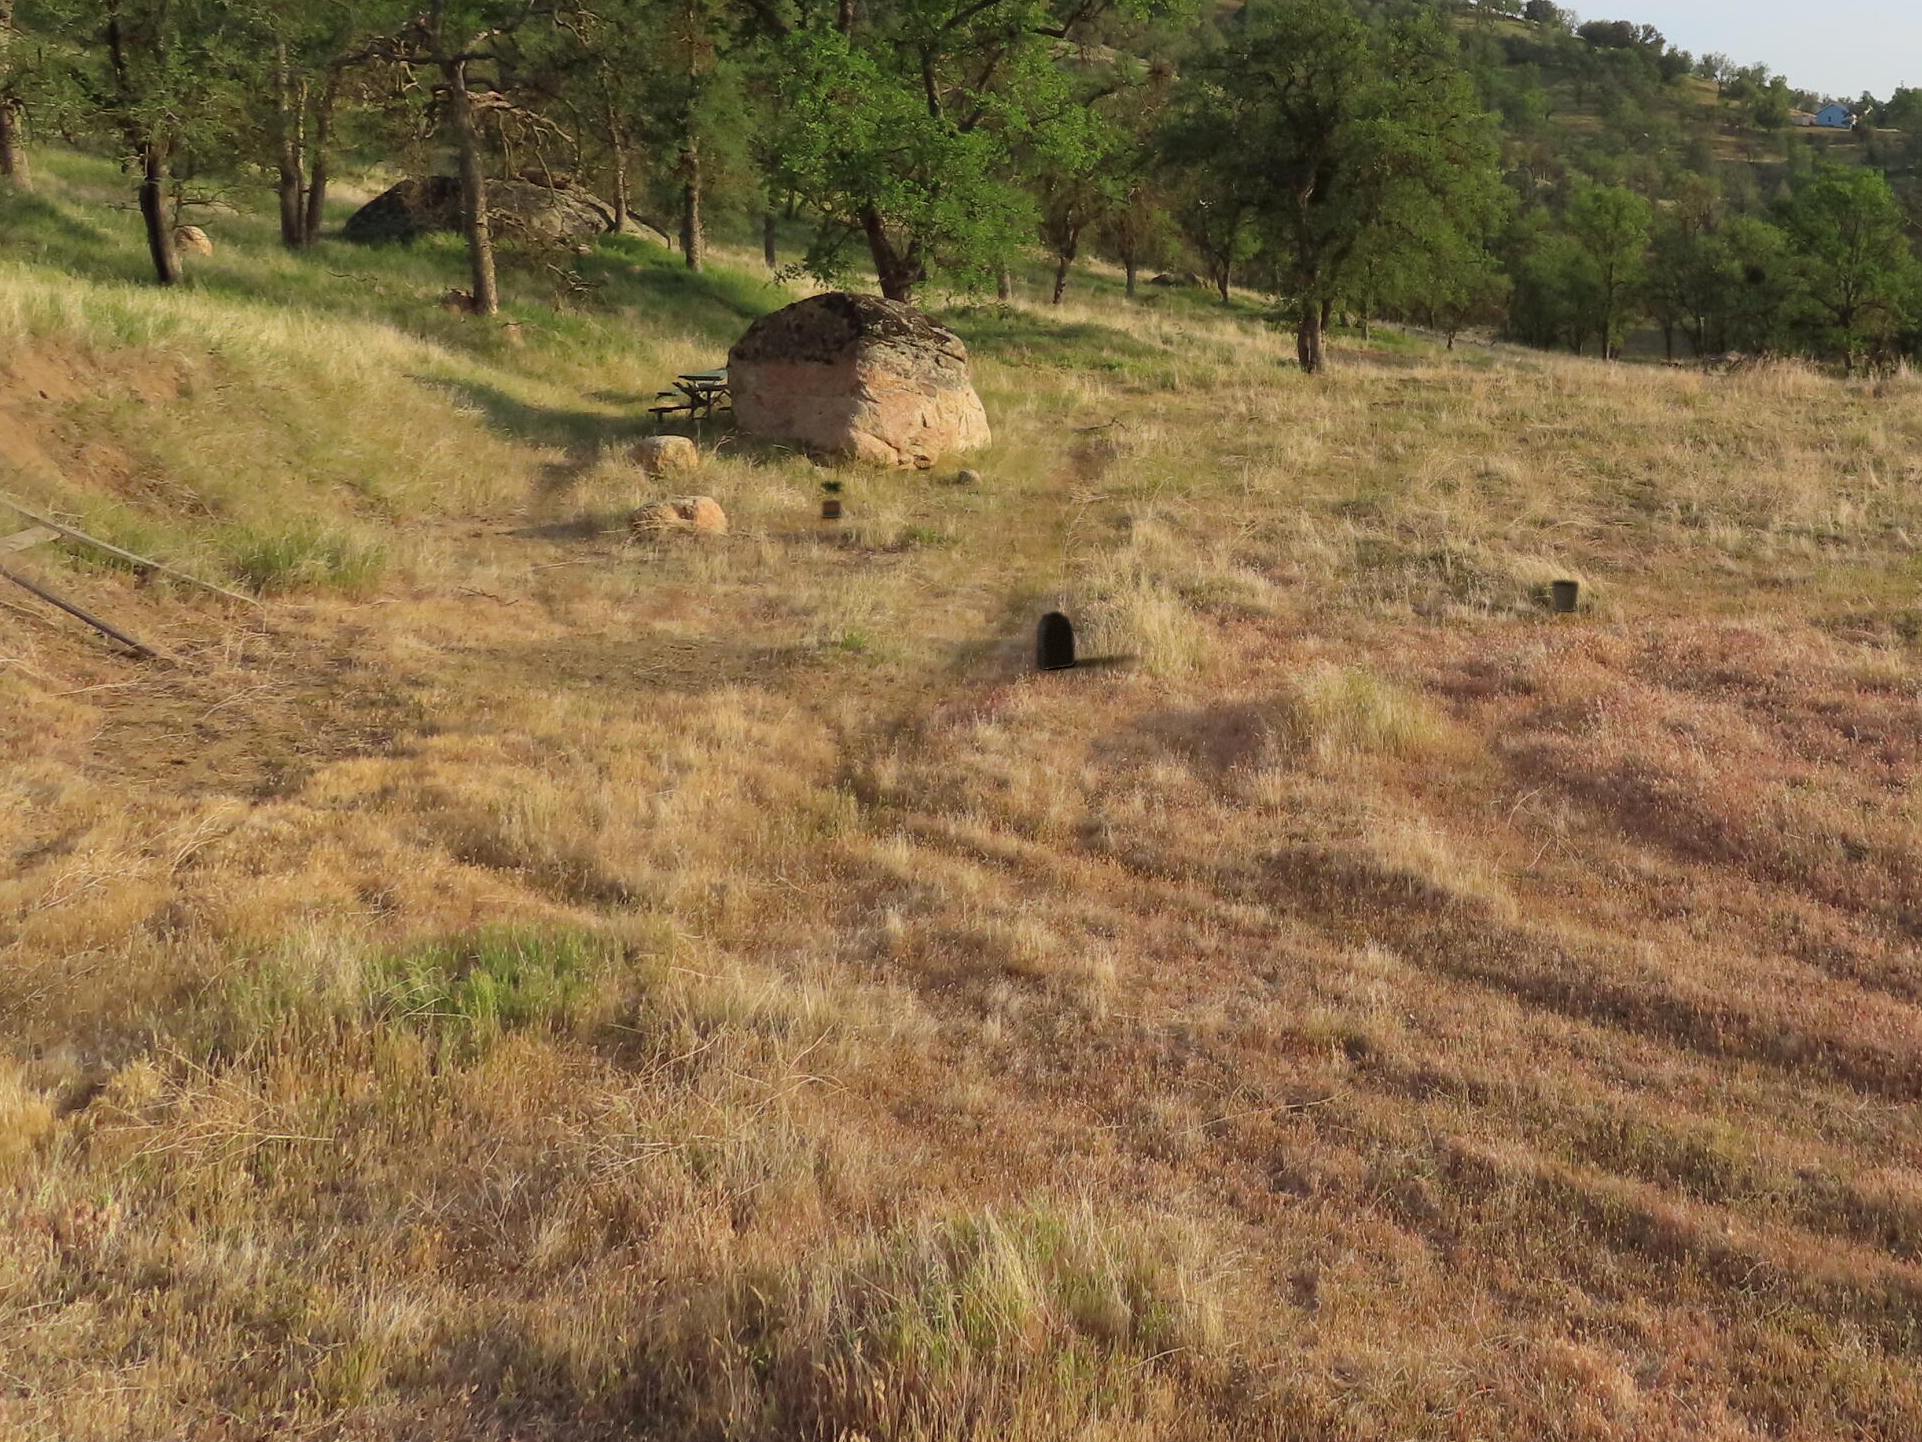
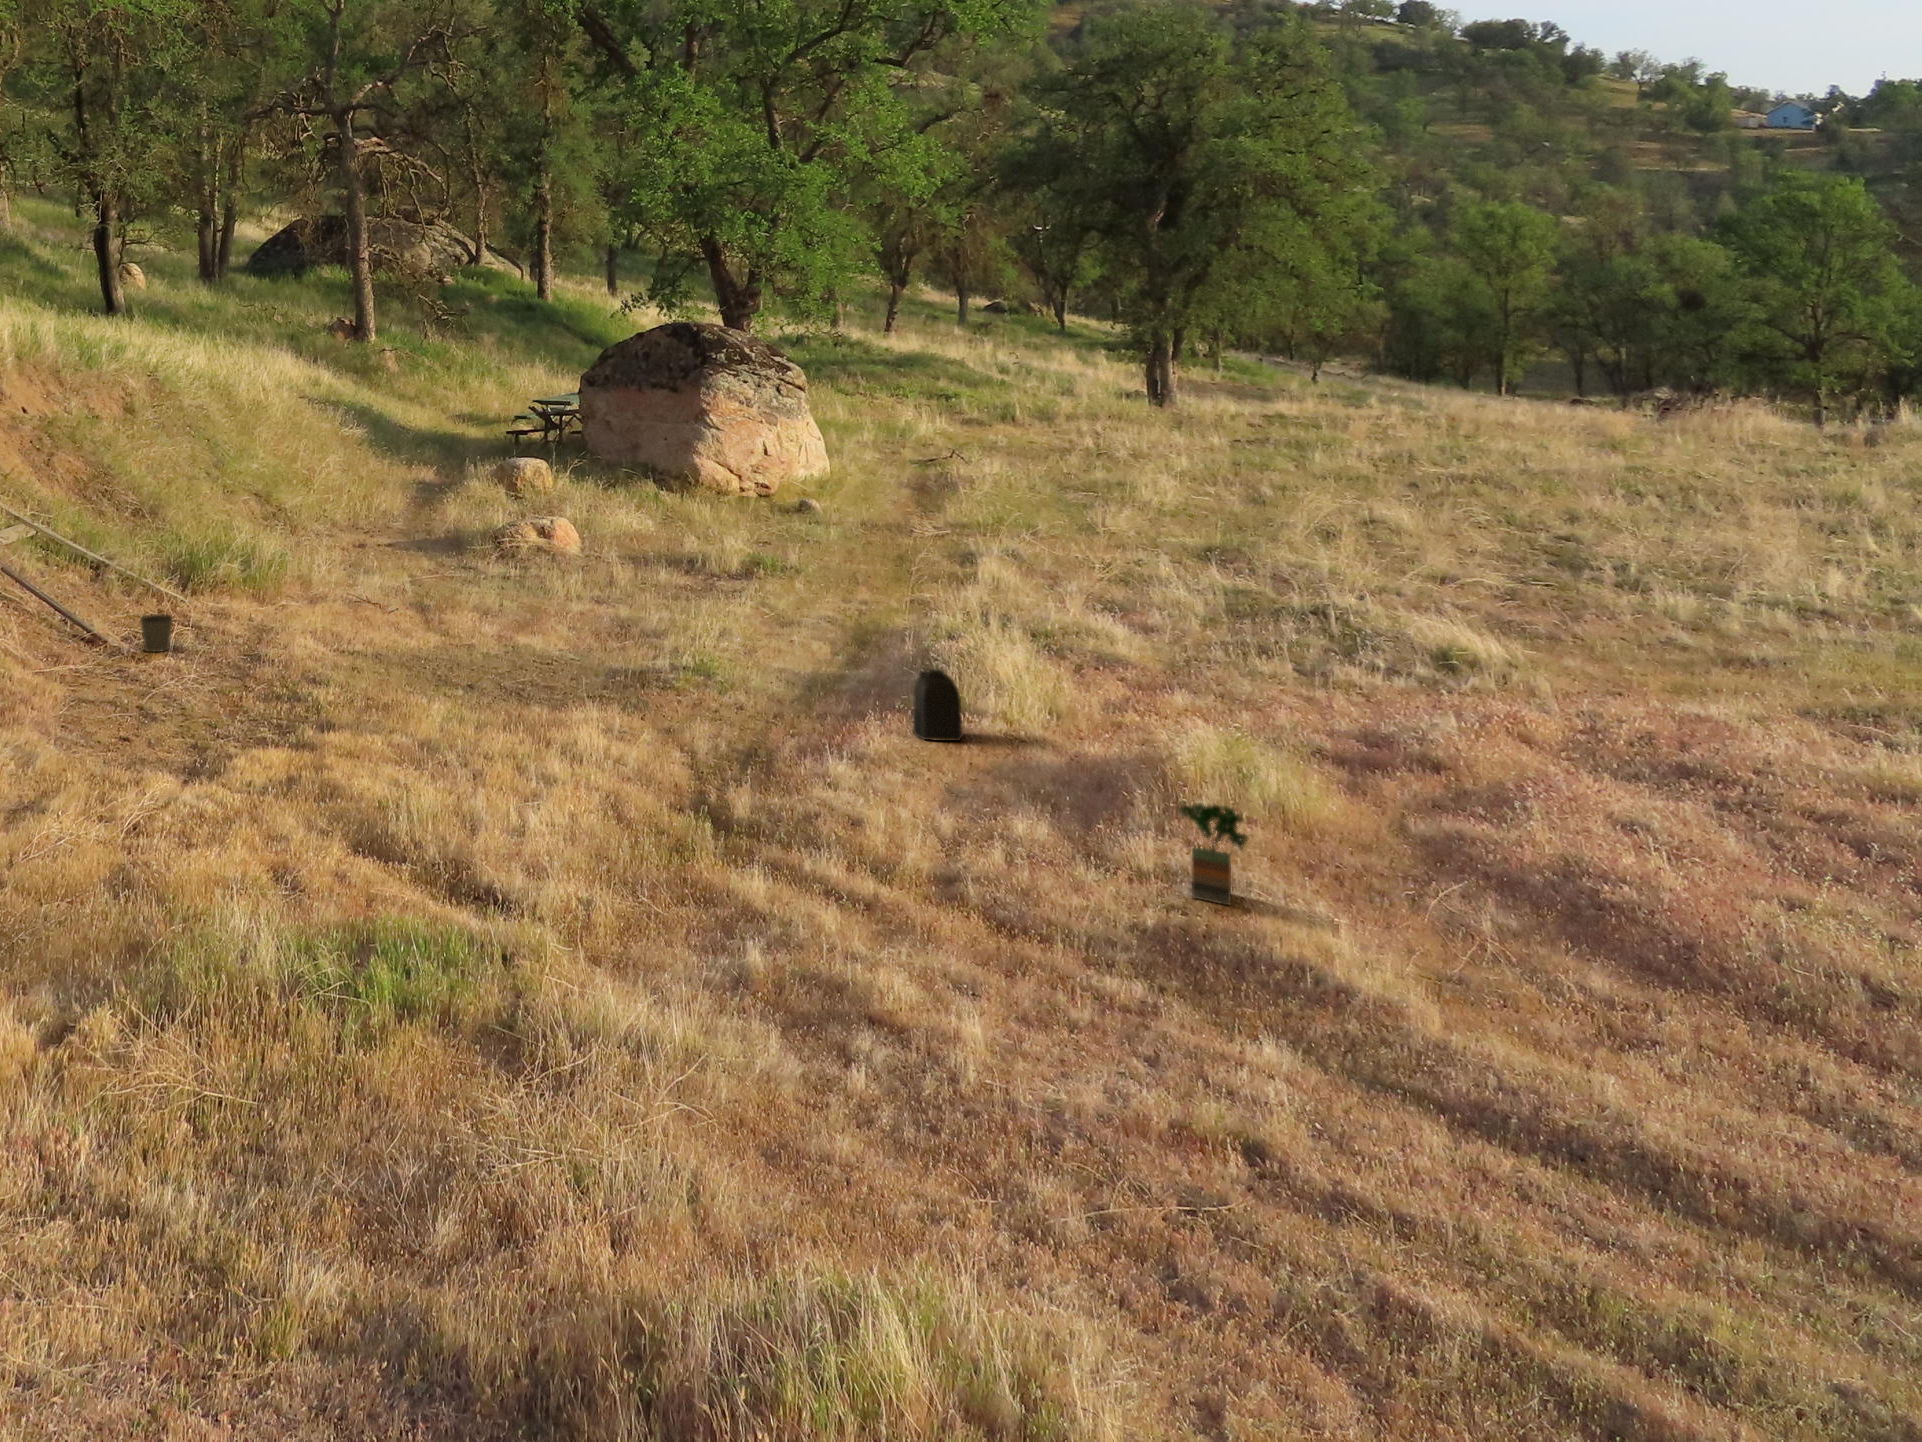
potted tree: present [820,481,845,518] -> present [1180,803,1249,906]
bucket: present [1552,579,1579,612] -> present [140,614,173,652]

